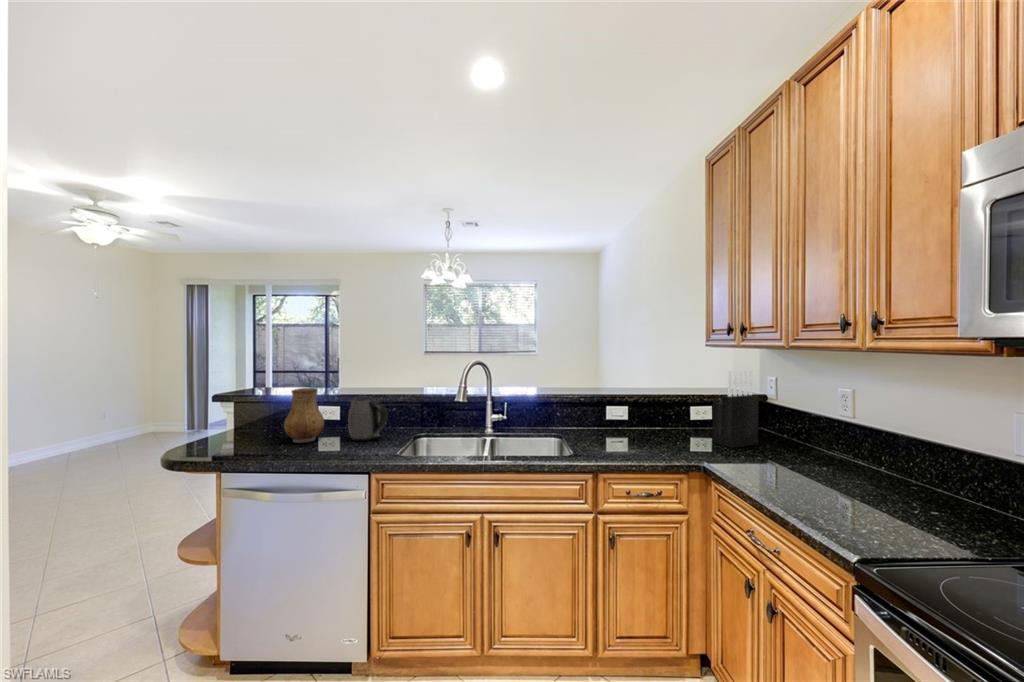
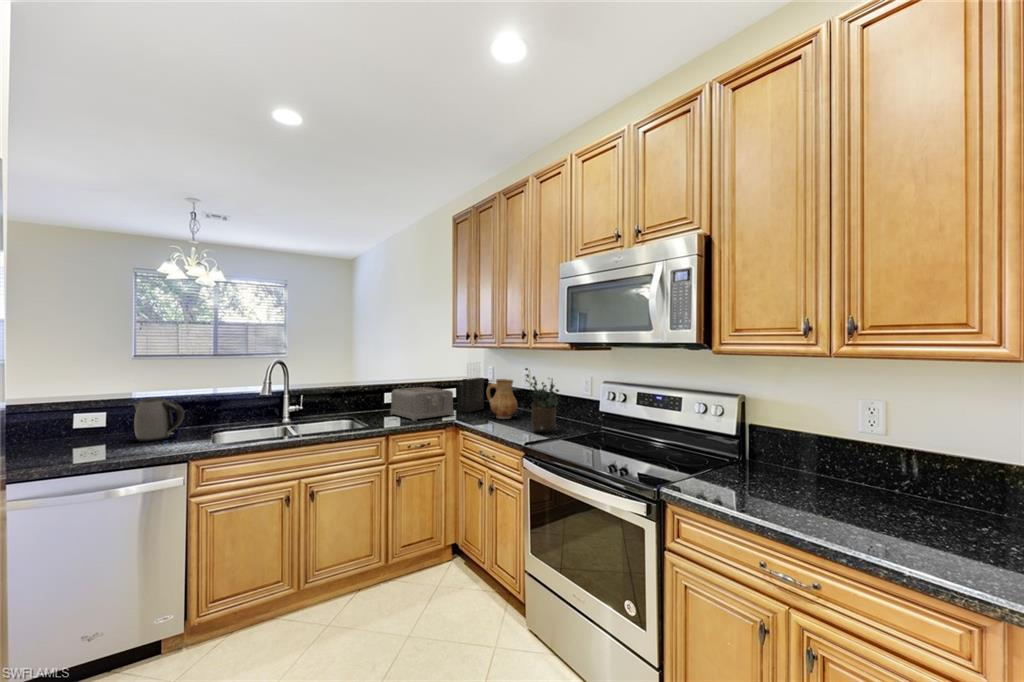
ceramic pitcher: present [284,388,324,443] -> present [487,379,517,419]
potted plant: none [845,389,947,533] -> present [525,368,560,432]
toaster: none [613,402,704,454] -> present [390,387,454,421]

